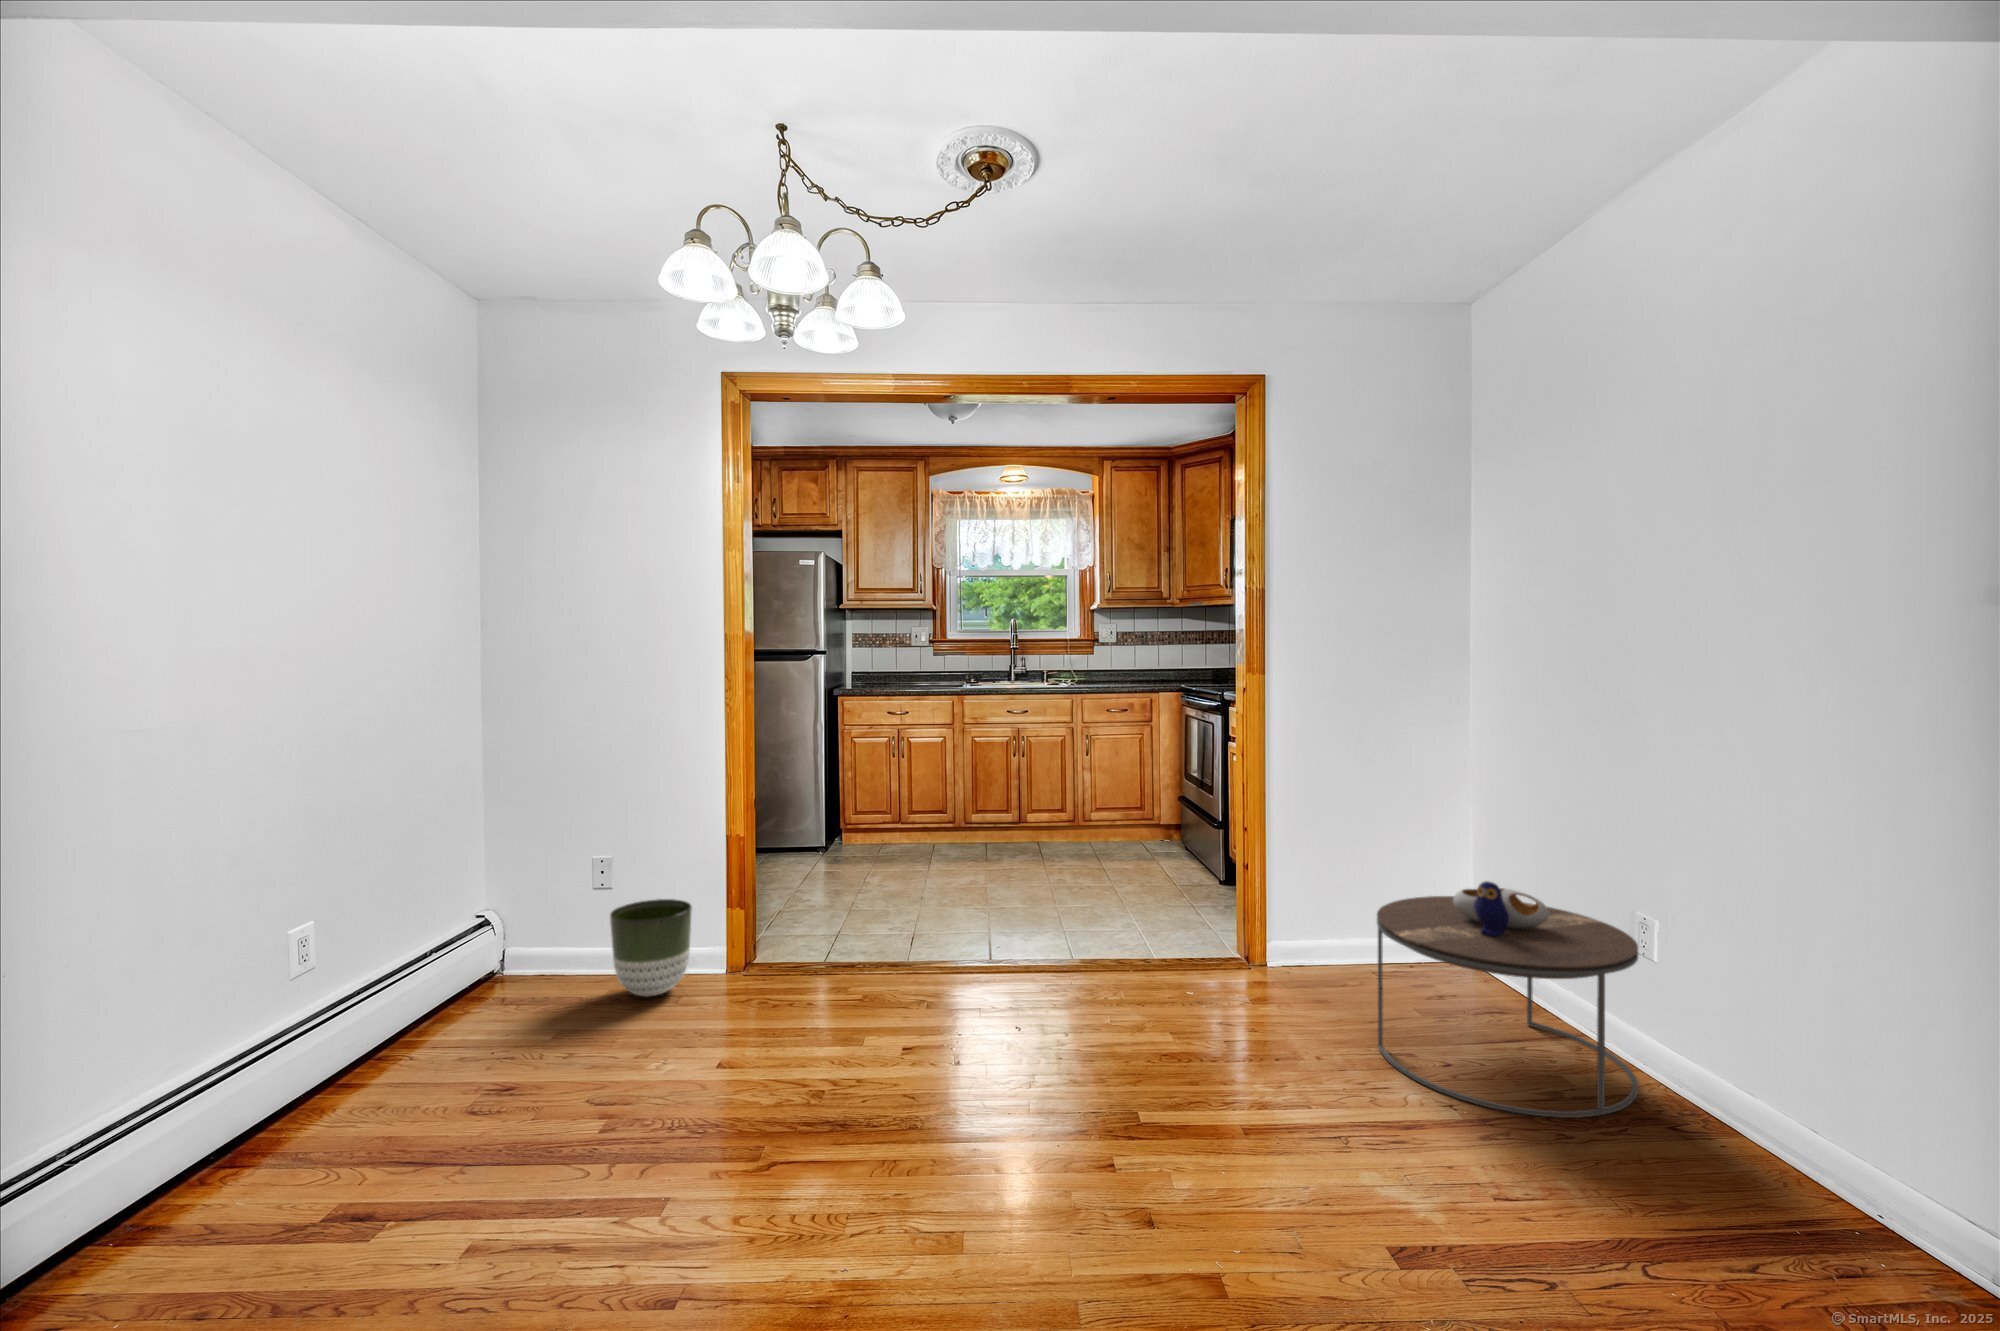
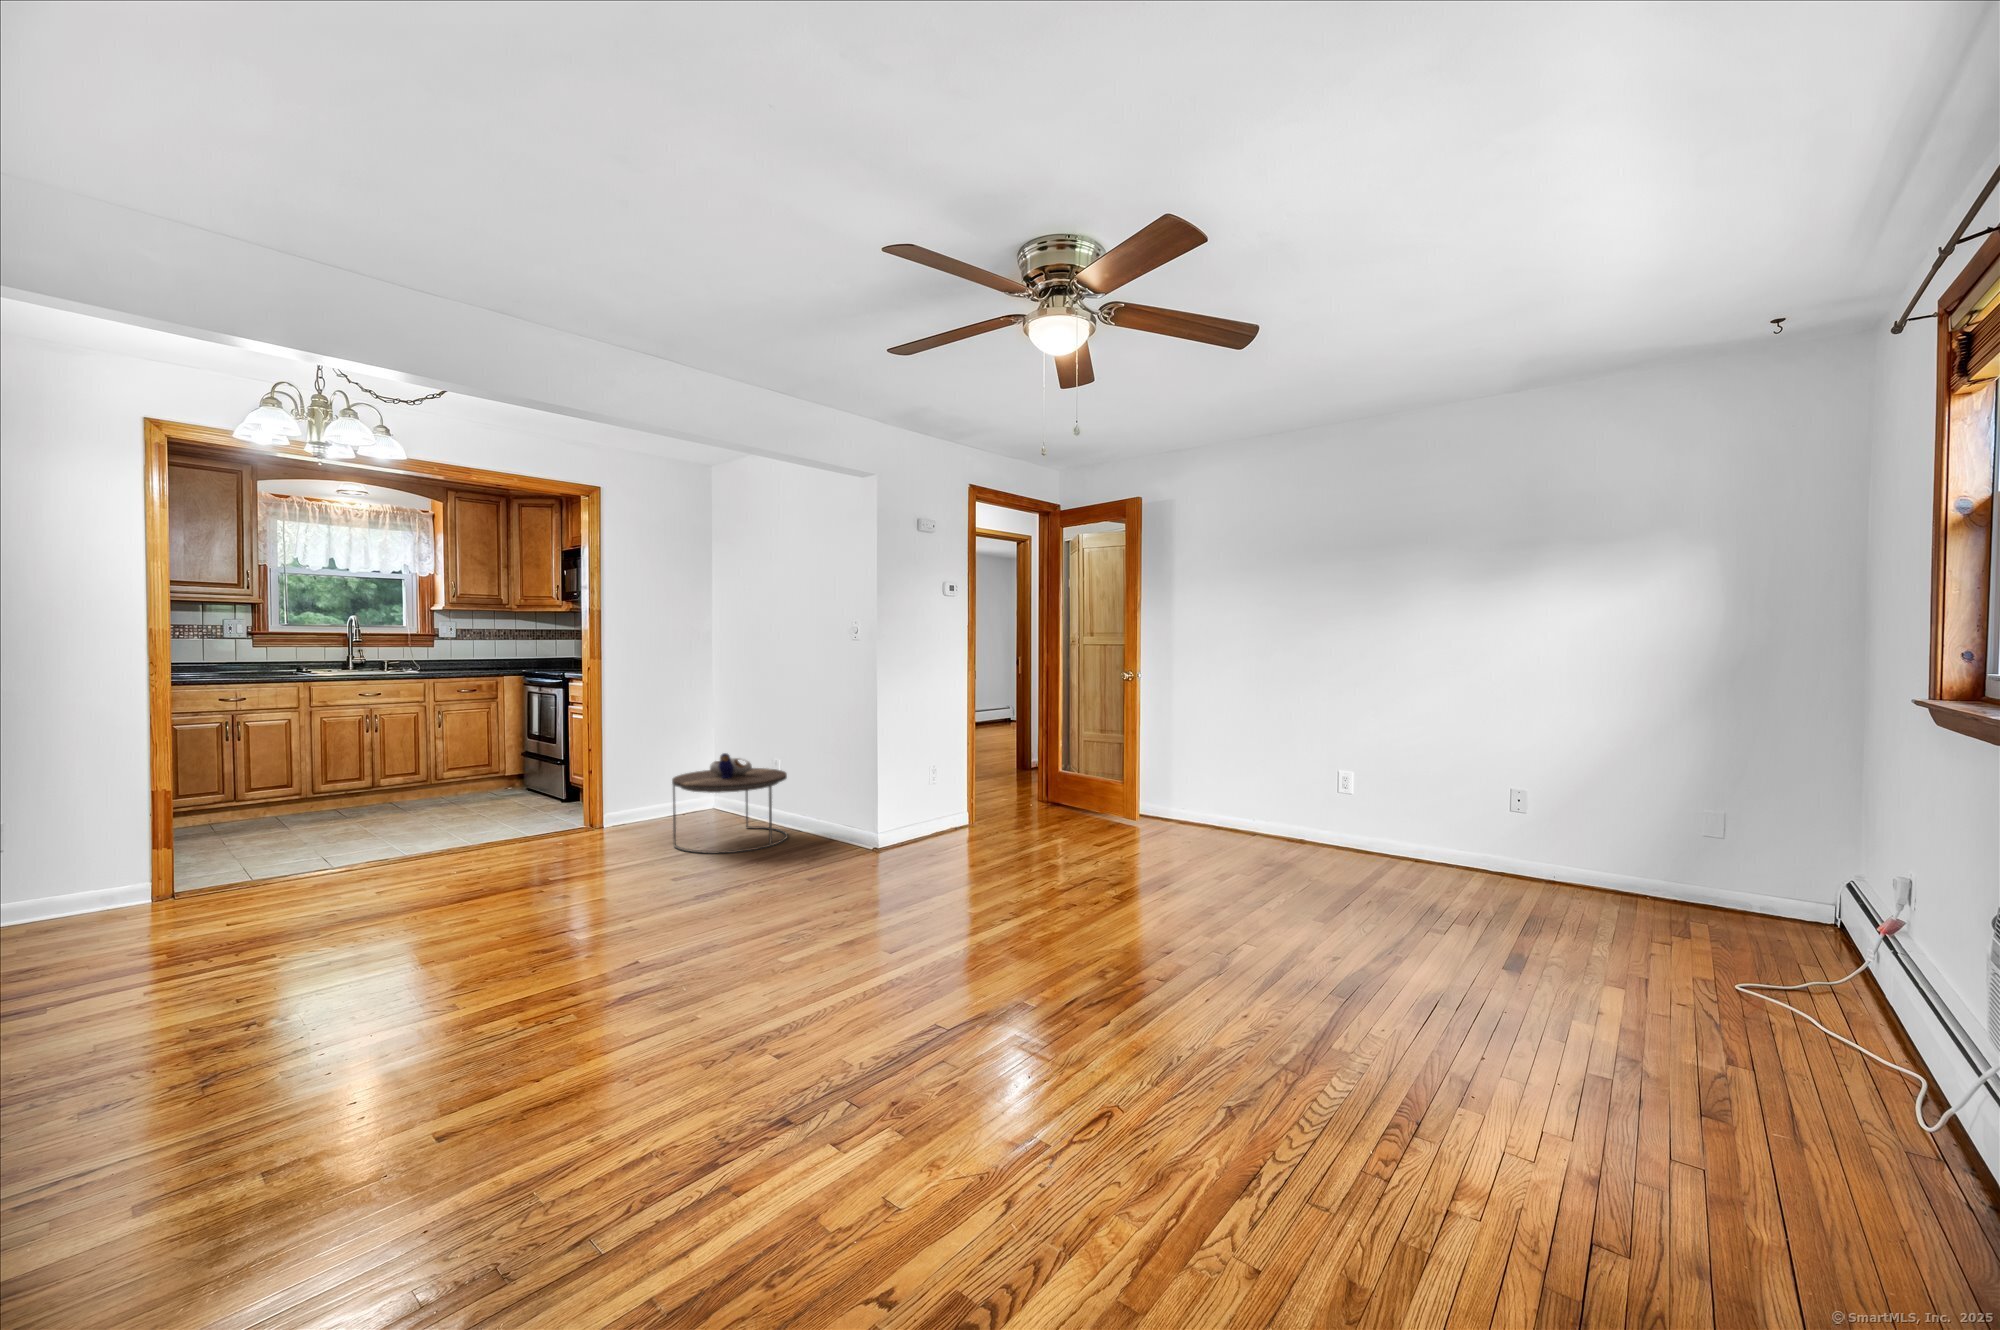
planter: present [610,899,692,997] -> none [31,848,124,927]

